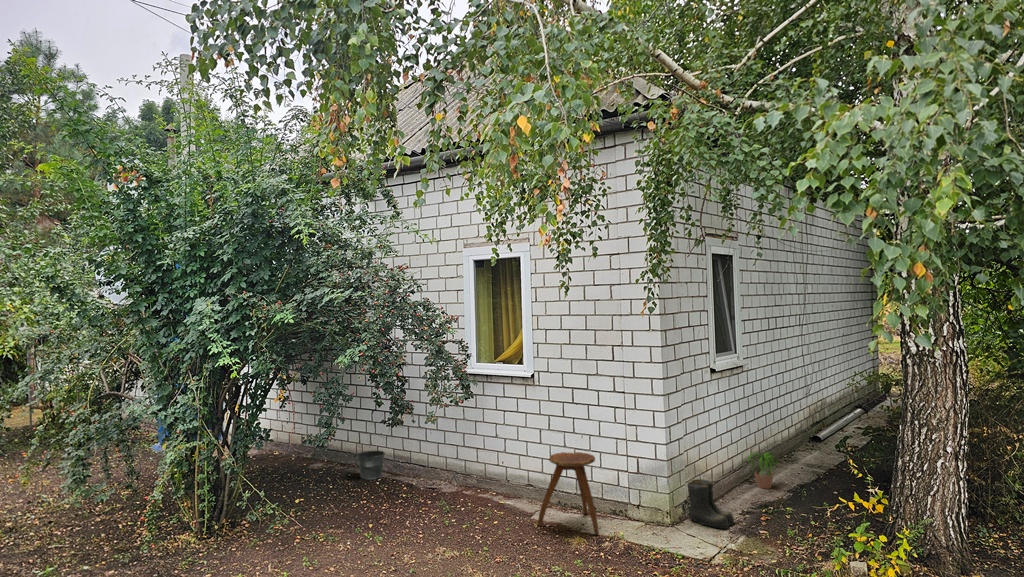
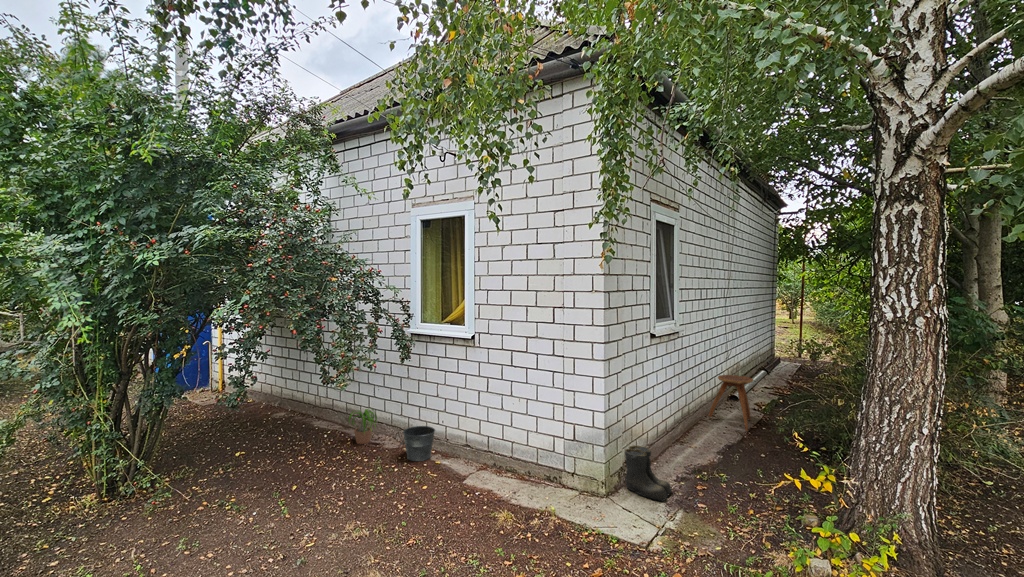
bucket: present [355,450,385,480] -> present [401,426,435,461]
stool: present [538,452,599,535] -> present [709,375,753,432]
potted plant: present [748,452,778,489] -> present [349,409,377,444]

